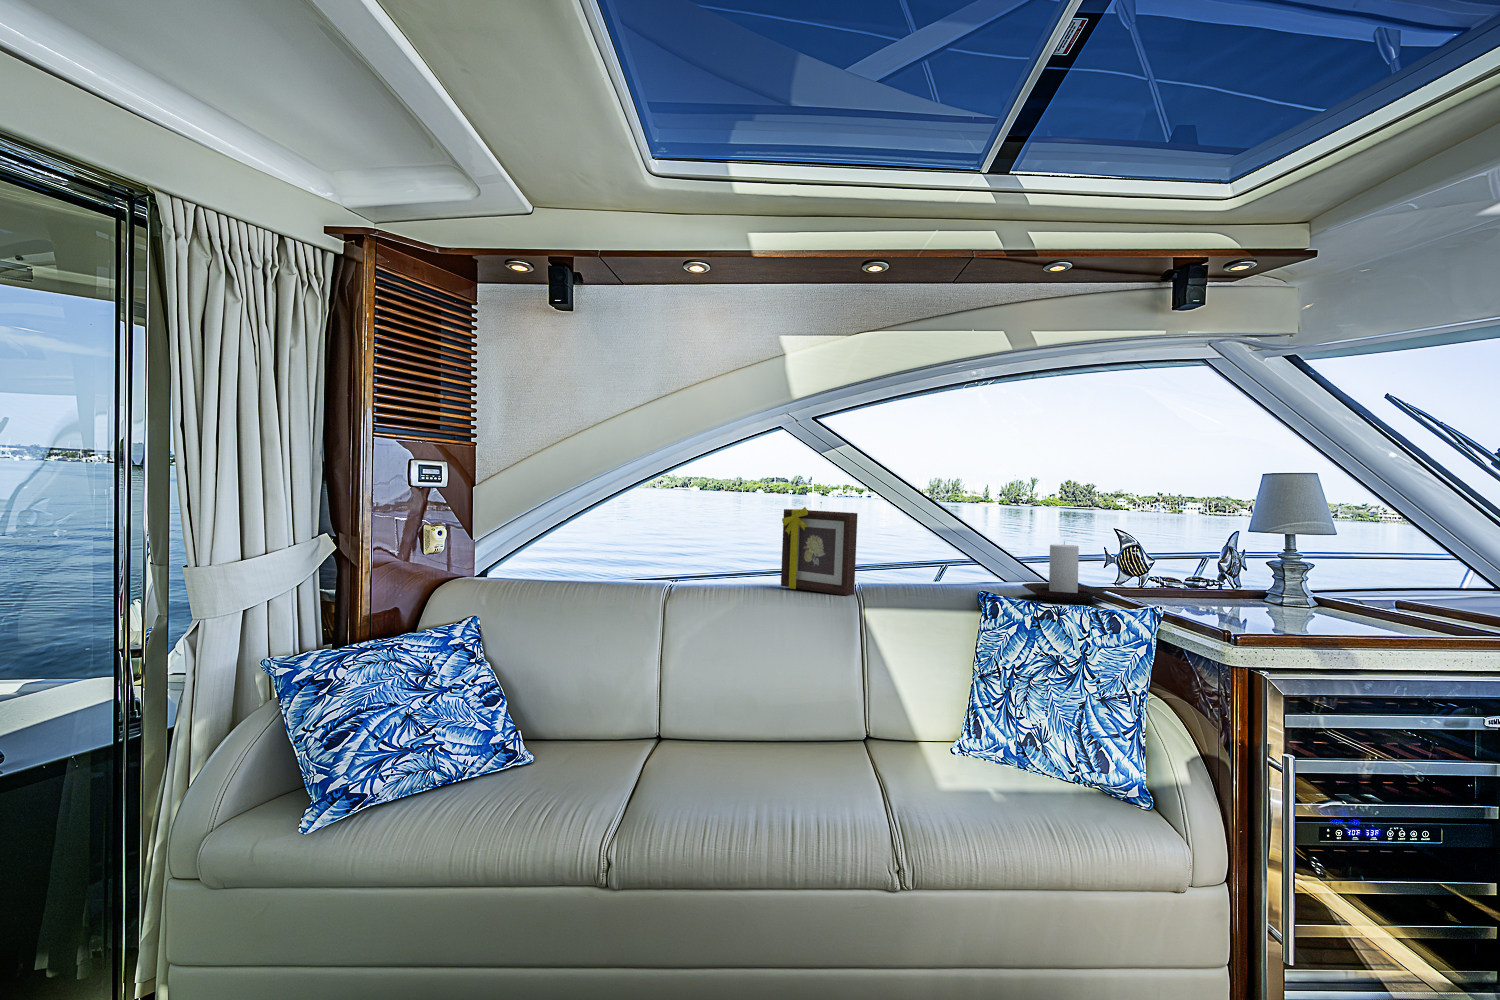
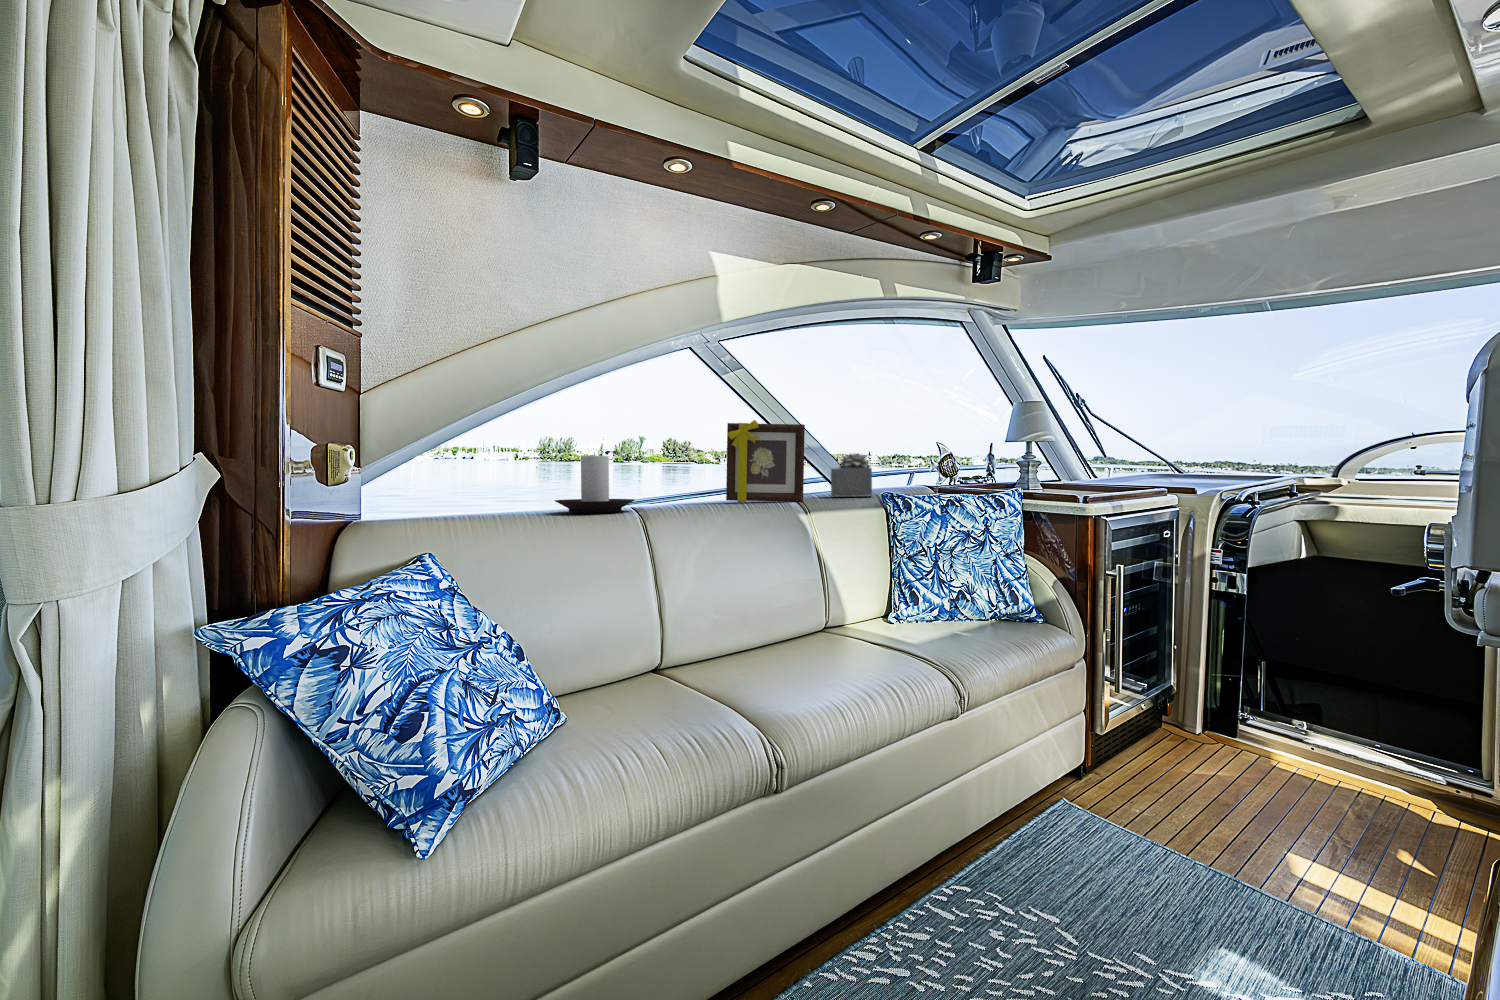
succulent plant: none [911,541,973,594] -> present [831,453,872,496]
candle holder: present [1022,542,1107,602] -> present [554,454,634,513]

